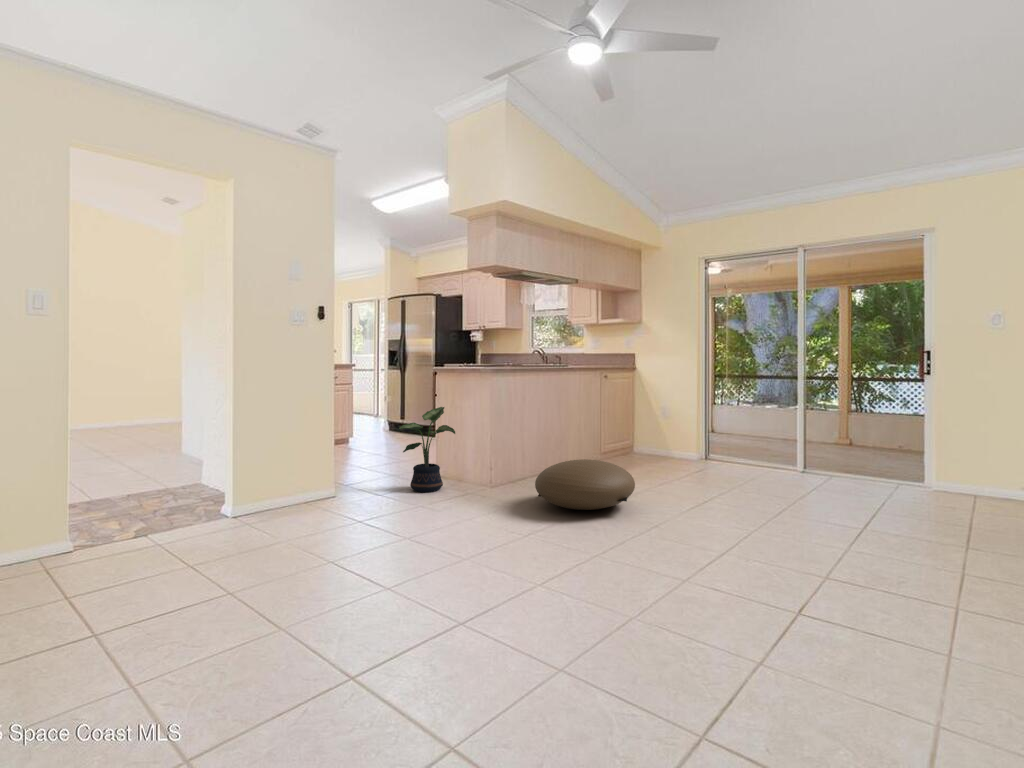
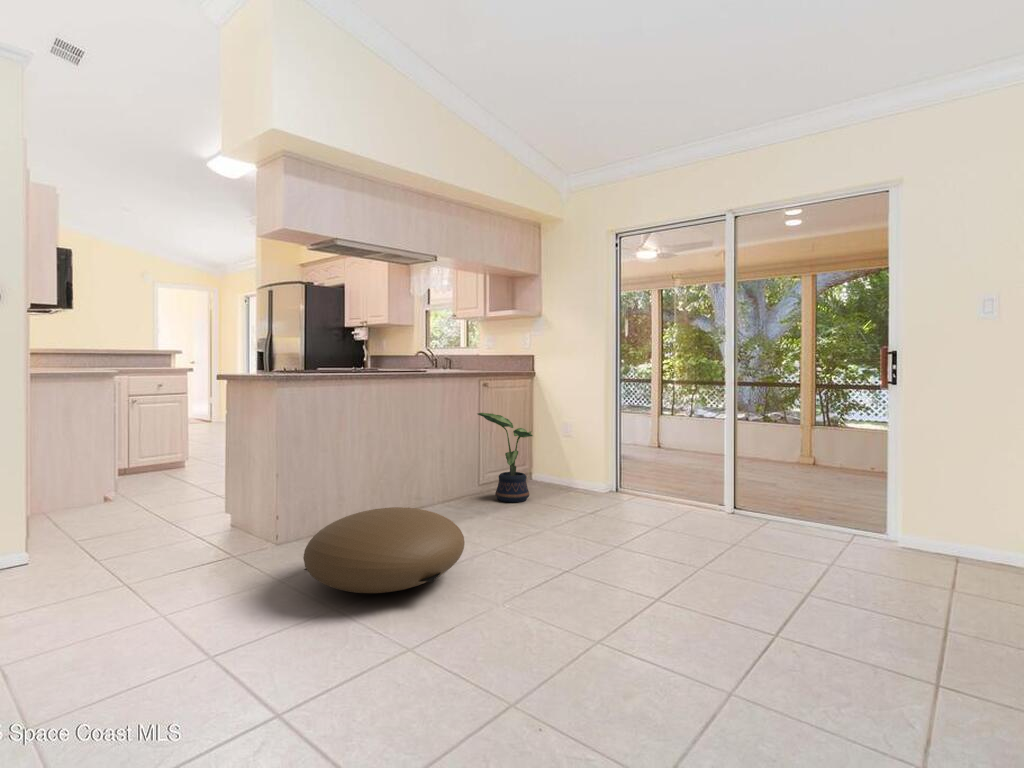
potted plant: present [399,407,455,492] -> present [478,413,533,502]

